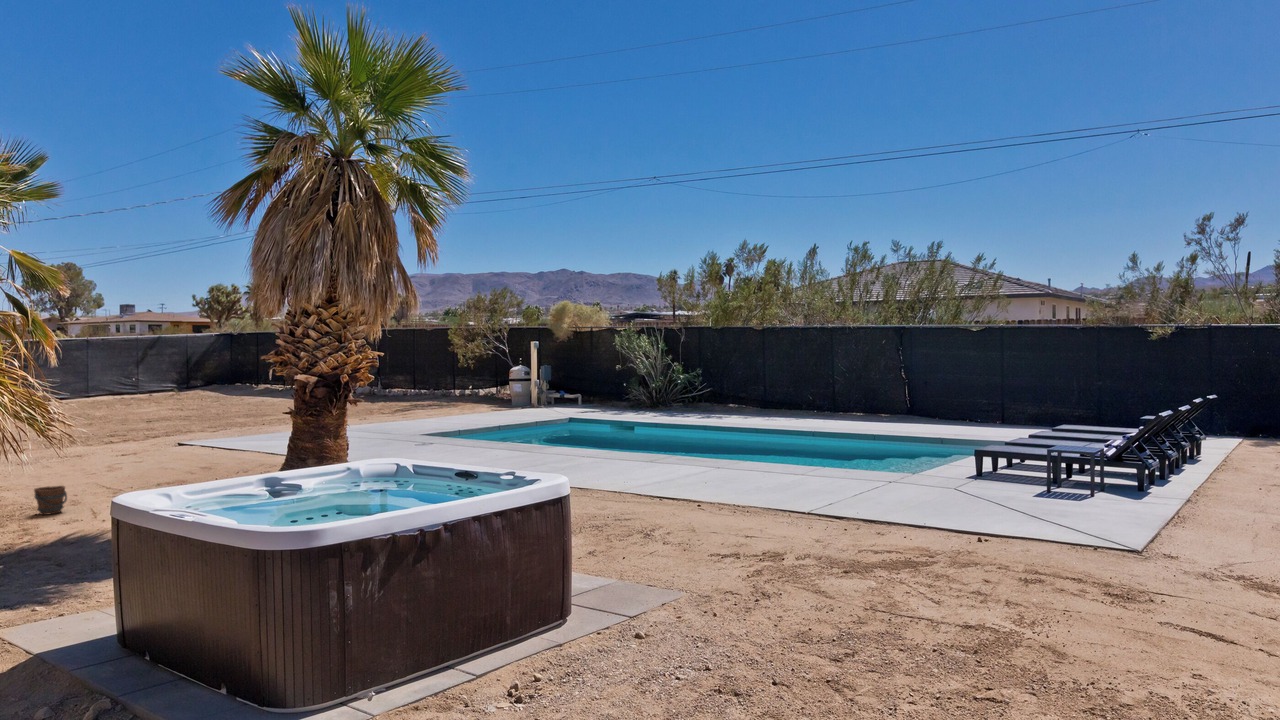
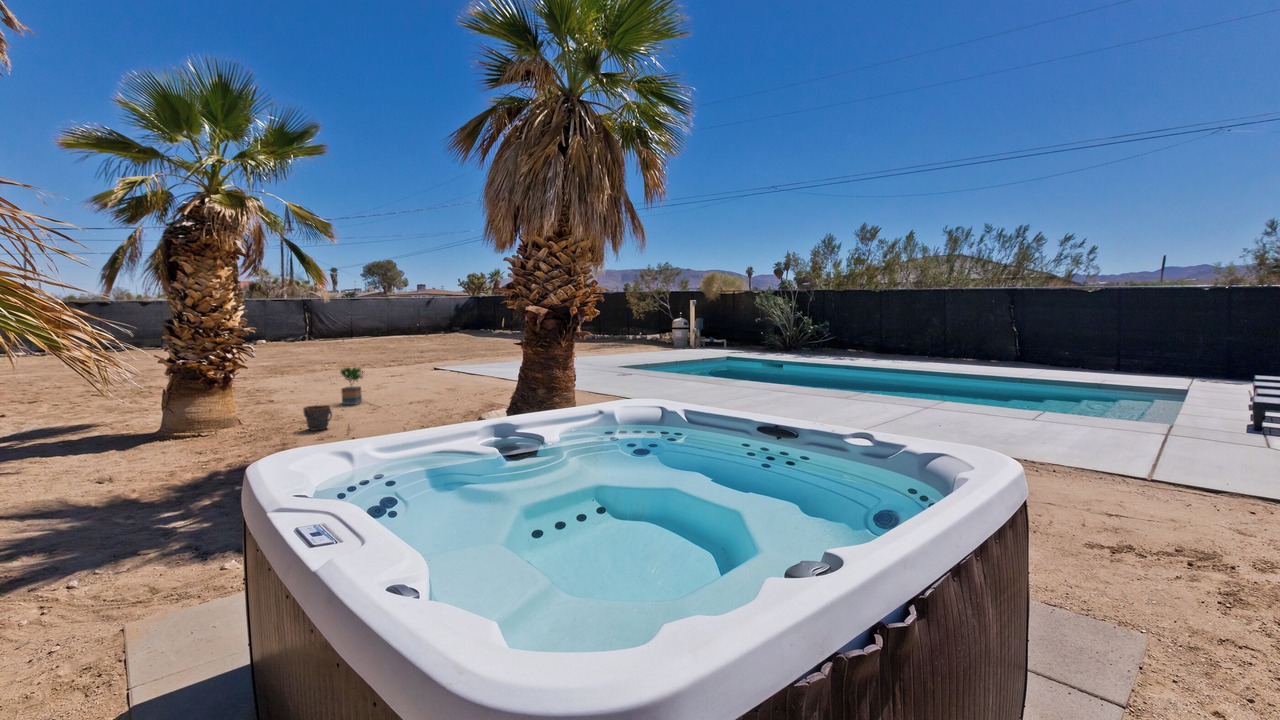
potted tree: none [64,442,98,488] -> present [340,368,363,405]

